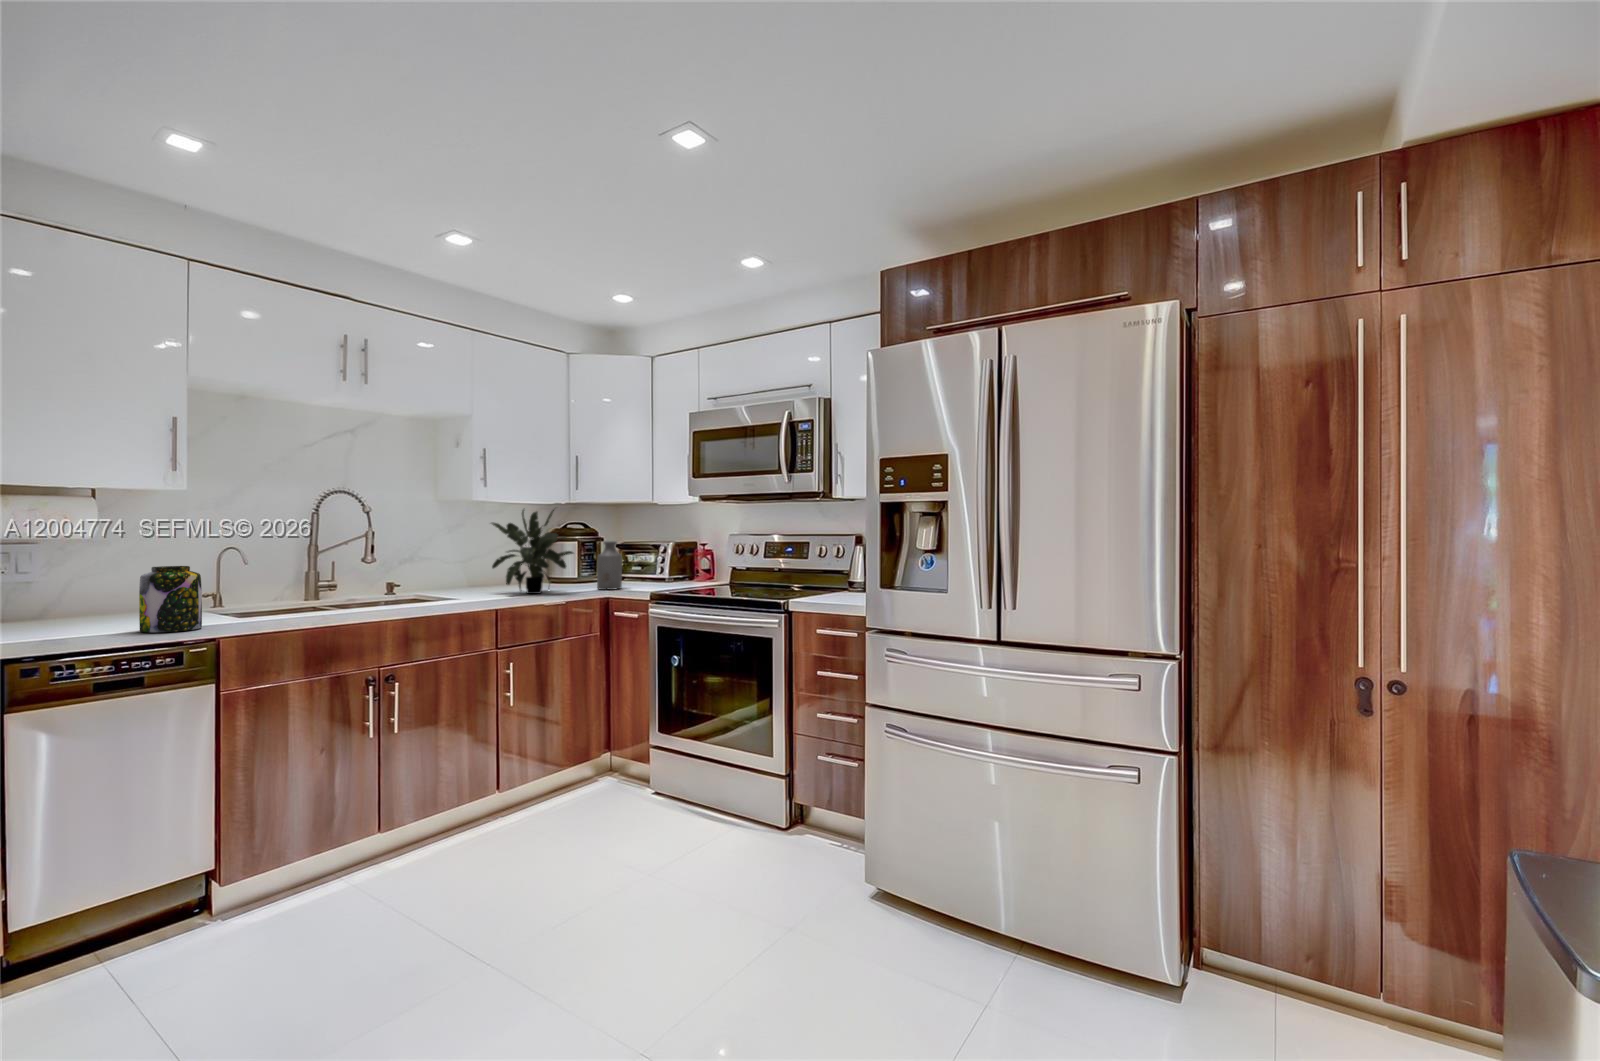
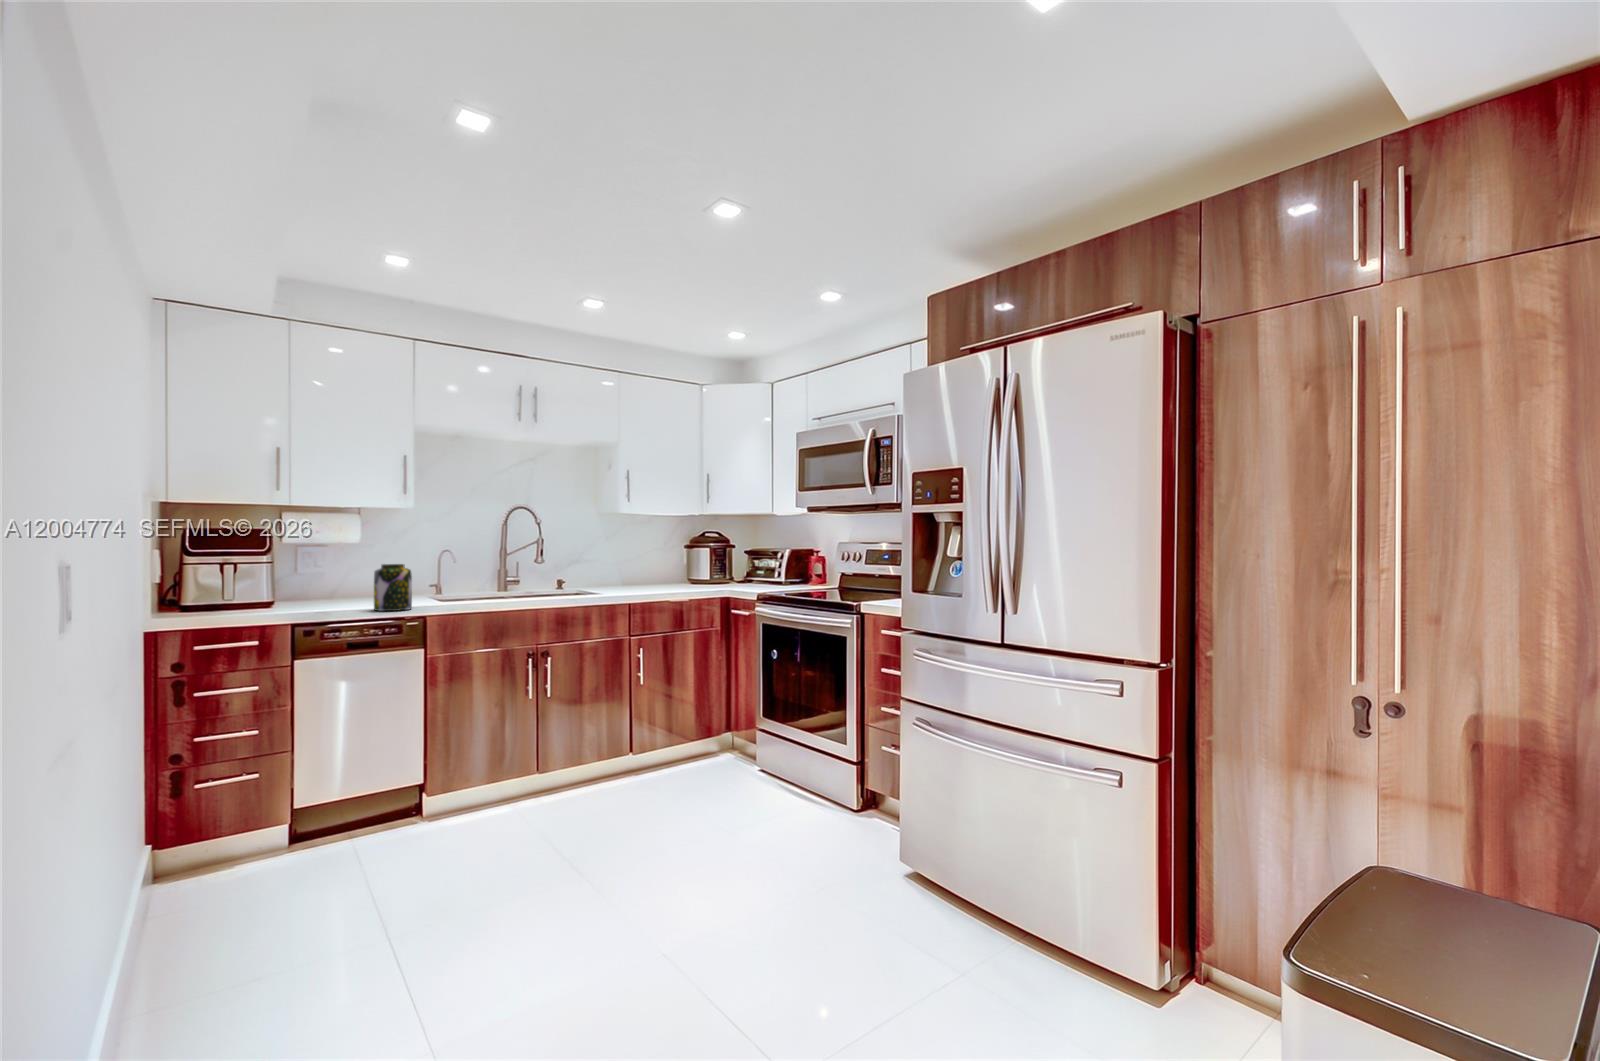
potted plant: present [492,510,573,594] -> none [630,518,696,592]
bottle: present [597,541,622,590] -> none [718,547,739,590]

